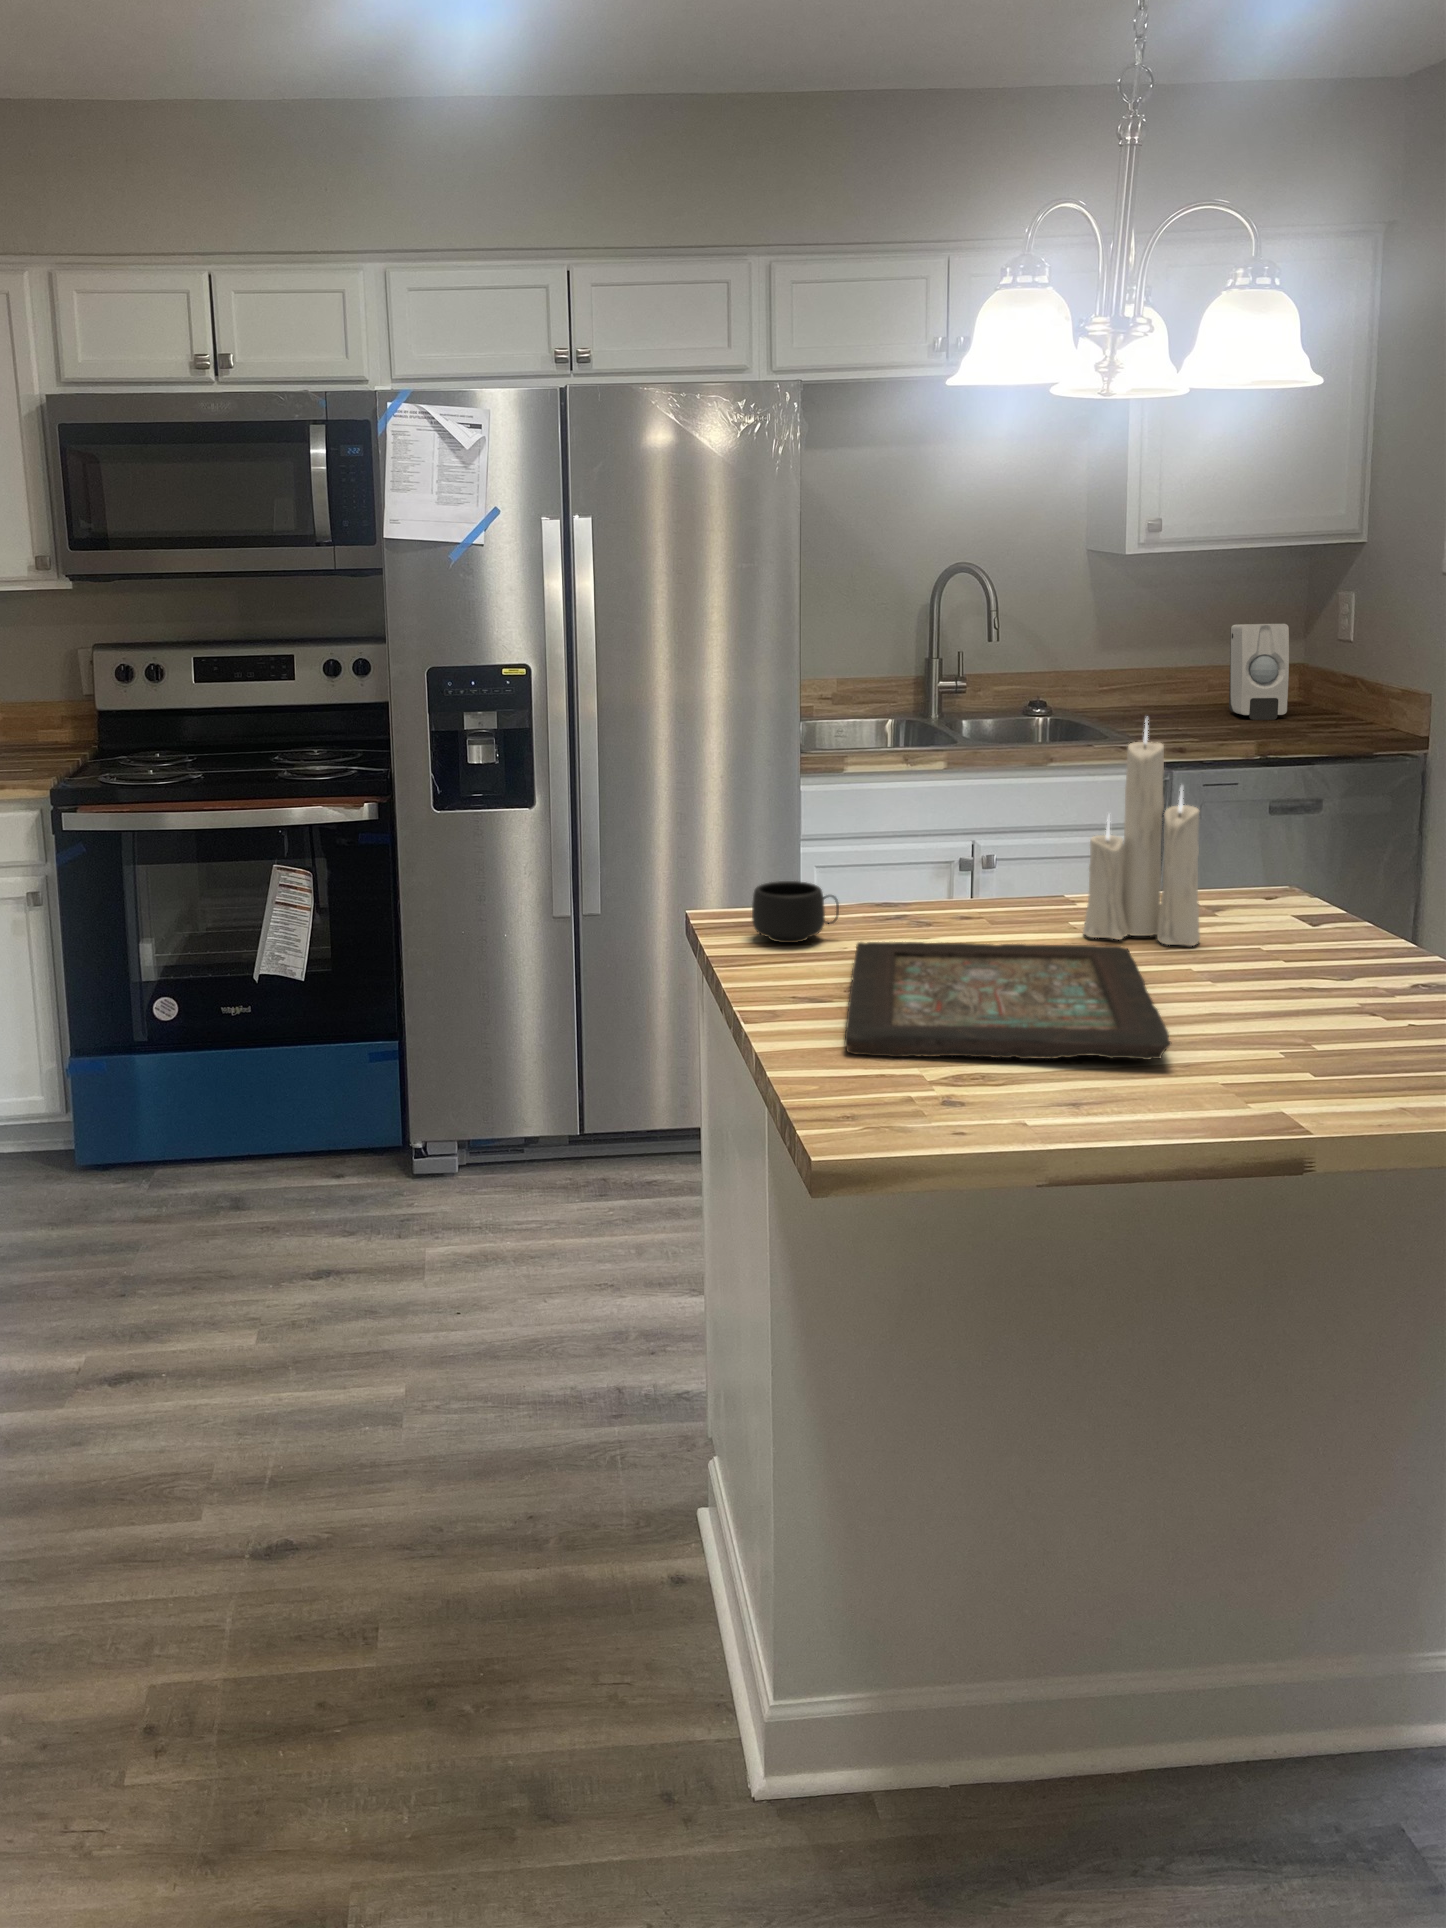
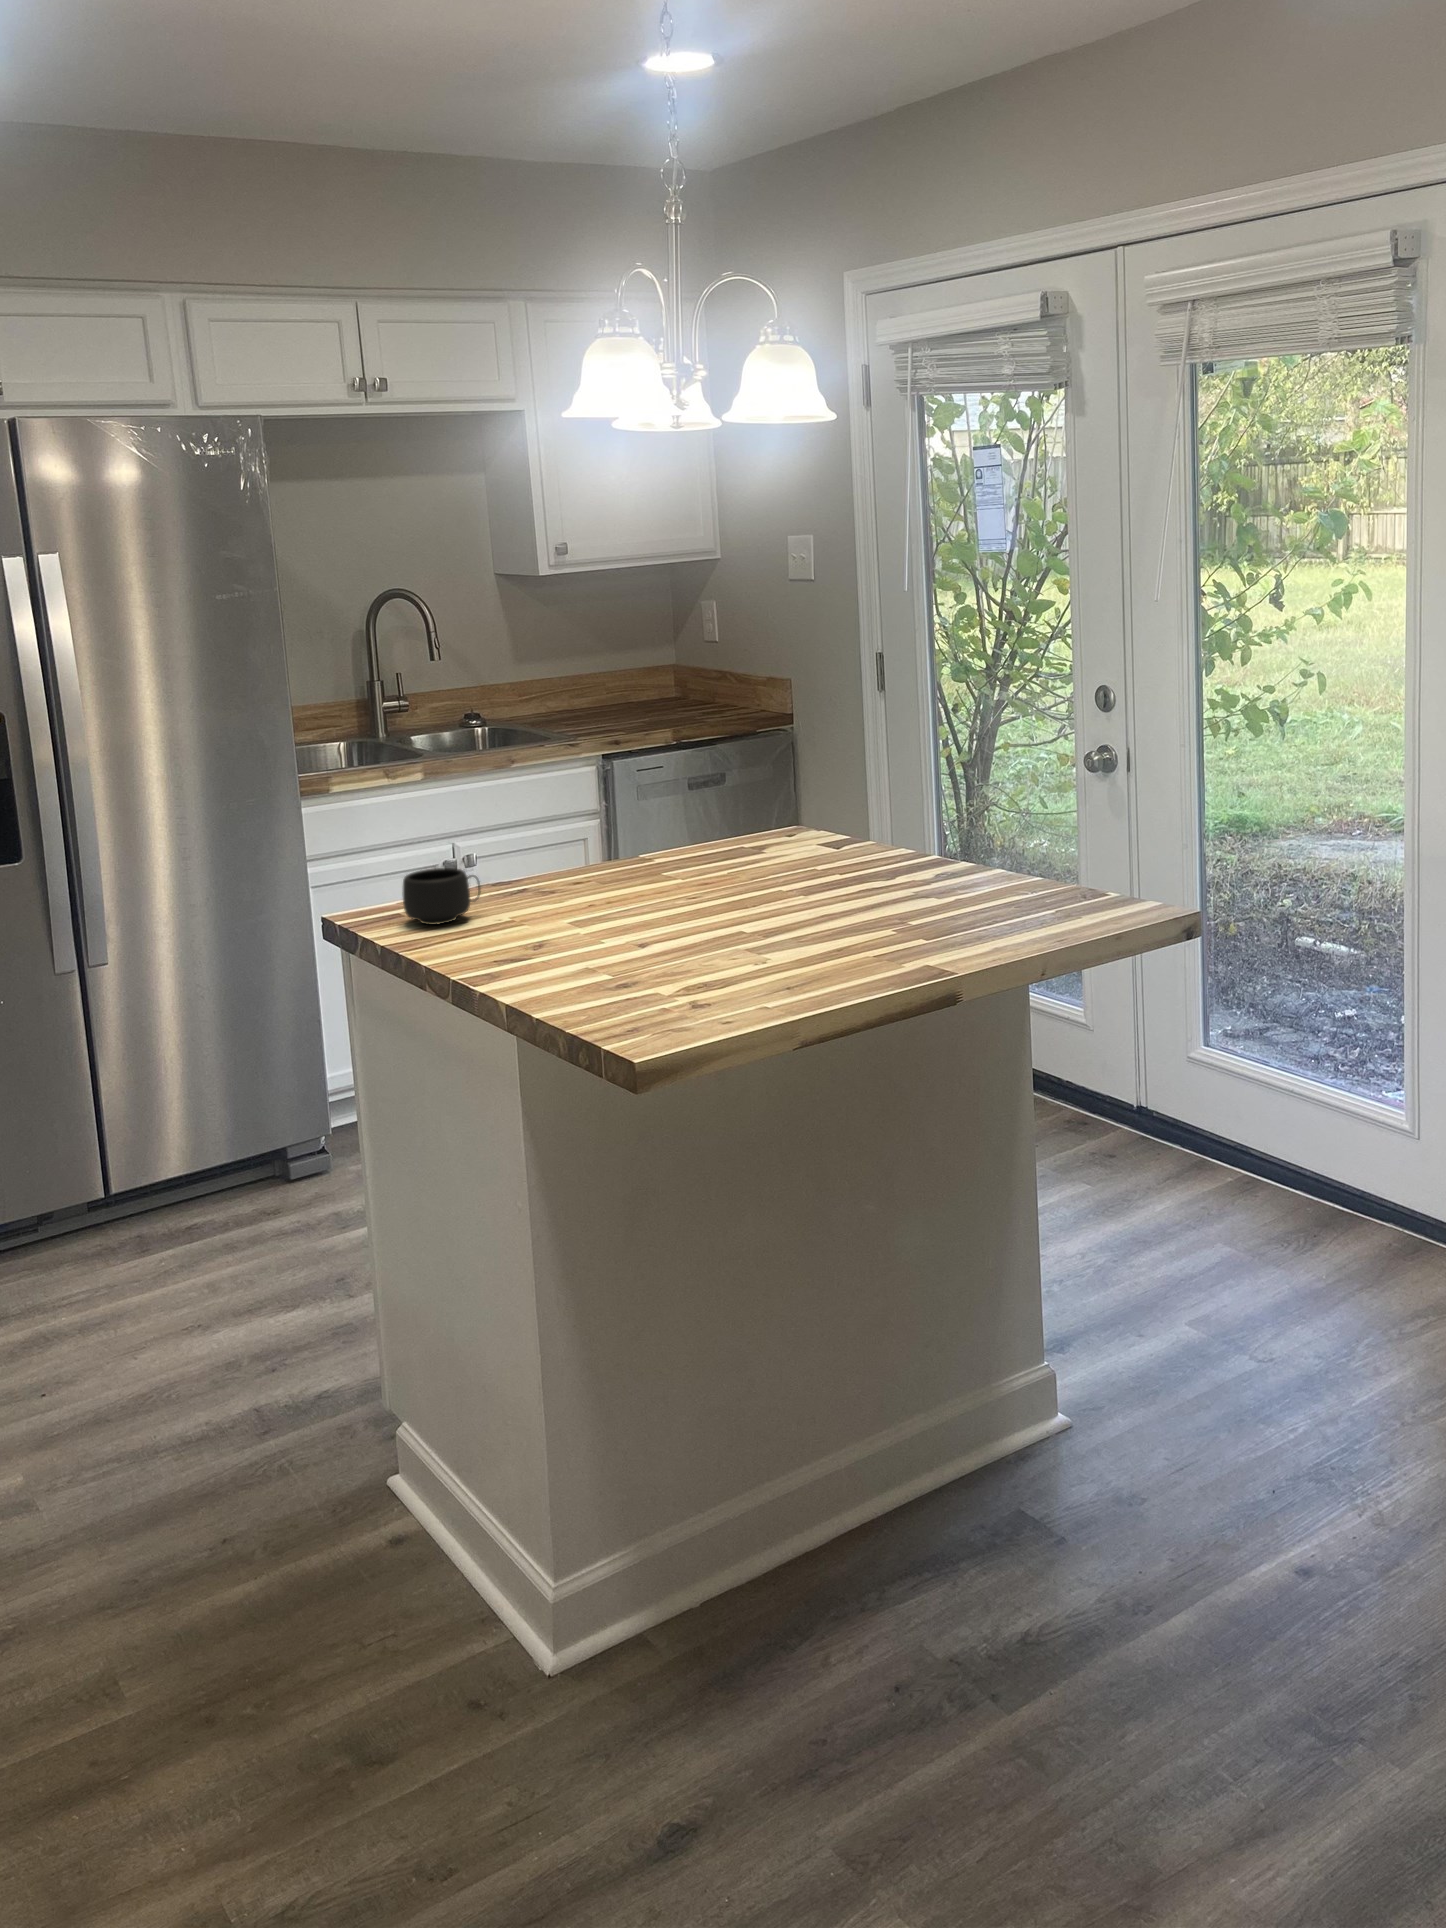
soap dispenser: present [1229,624,1289,720] -> none [621,625,679,711]
candle: present [1083,720,1200,946] -> none [674,680,767,881]
decorative tray: present [845,942,1171,1060] -> none [515,879,824,988]

